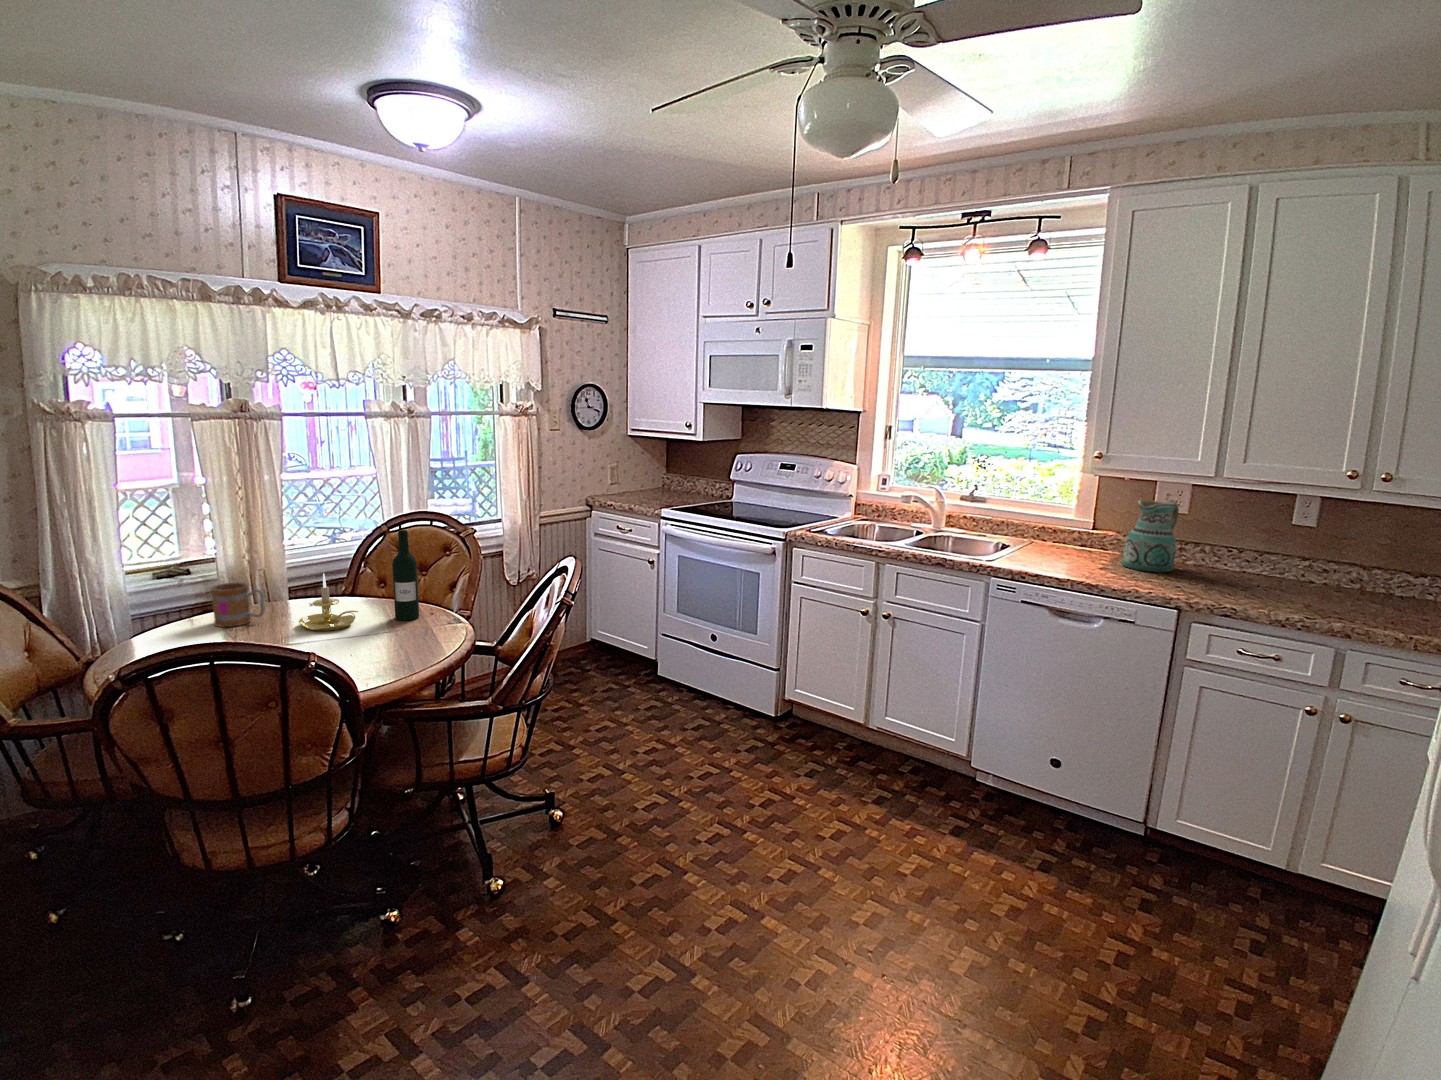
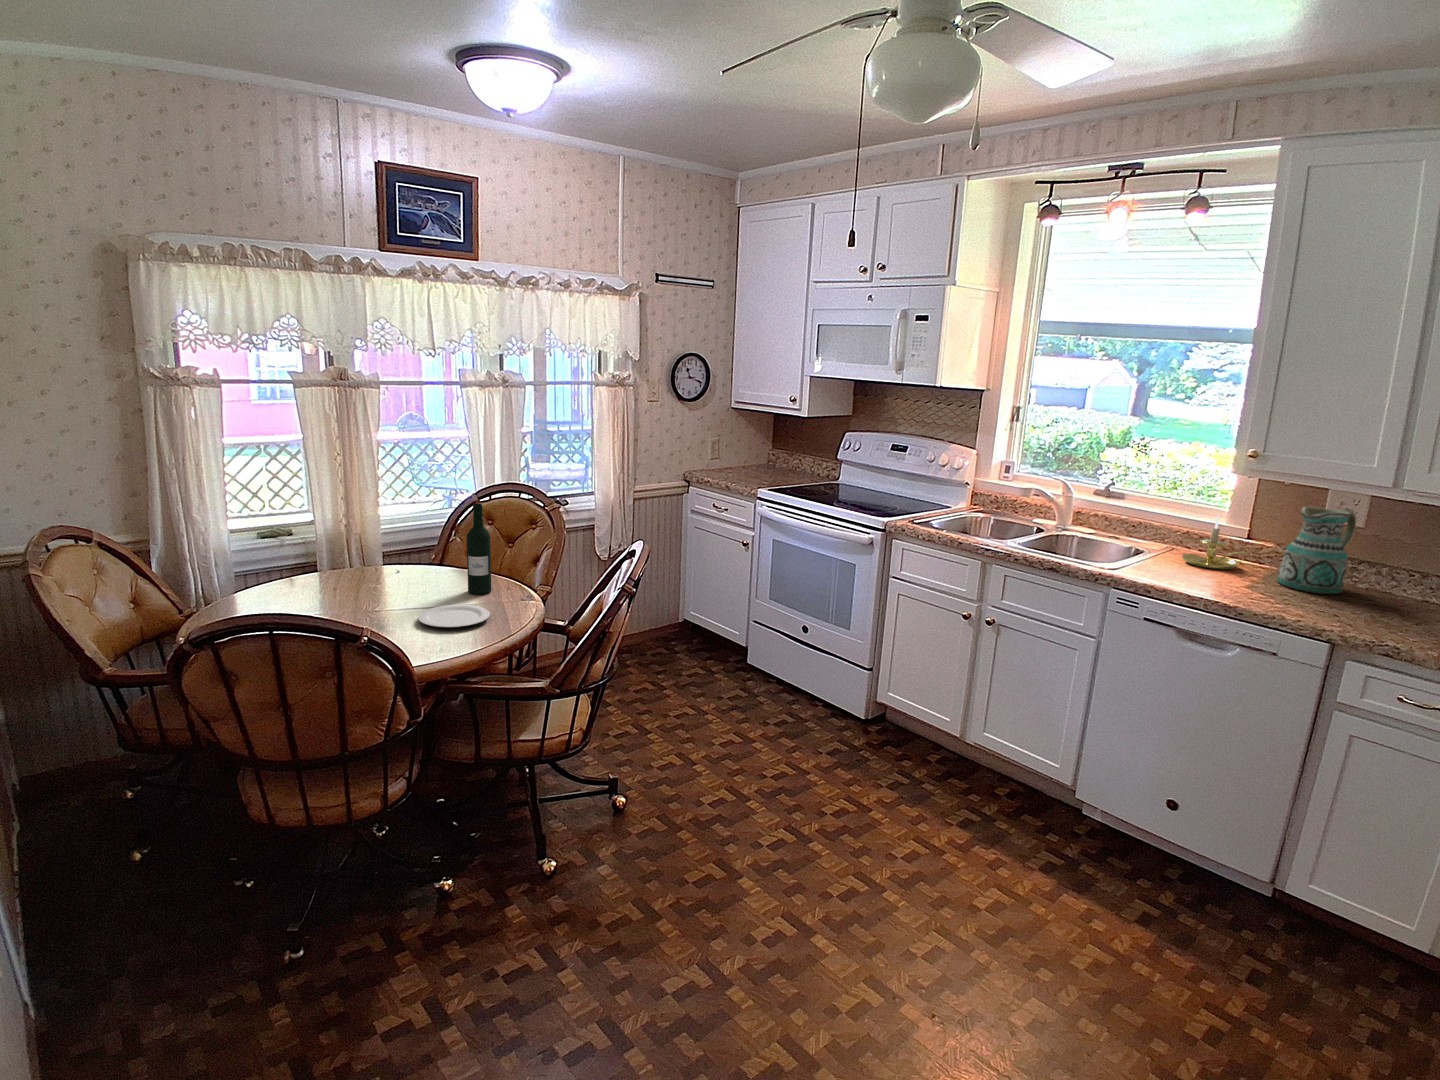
candle holder: present [299,574,359,631] -> present [1182,515,1250,570]
mug: present [211,582,265,627] -> none [299,547,347,590]
plate: none [349,630,424,654] -> present [418,605,490,628]

